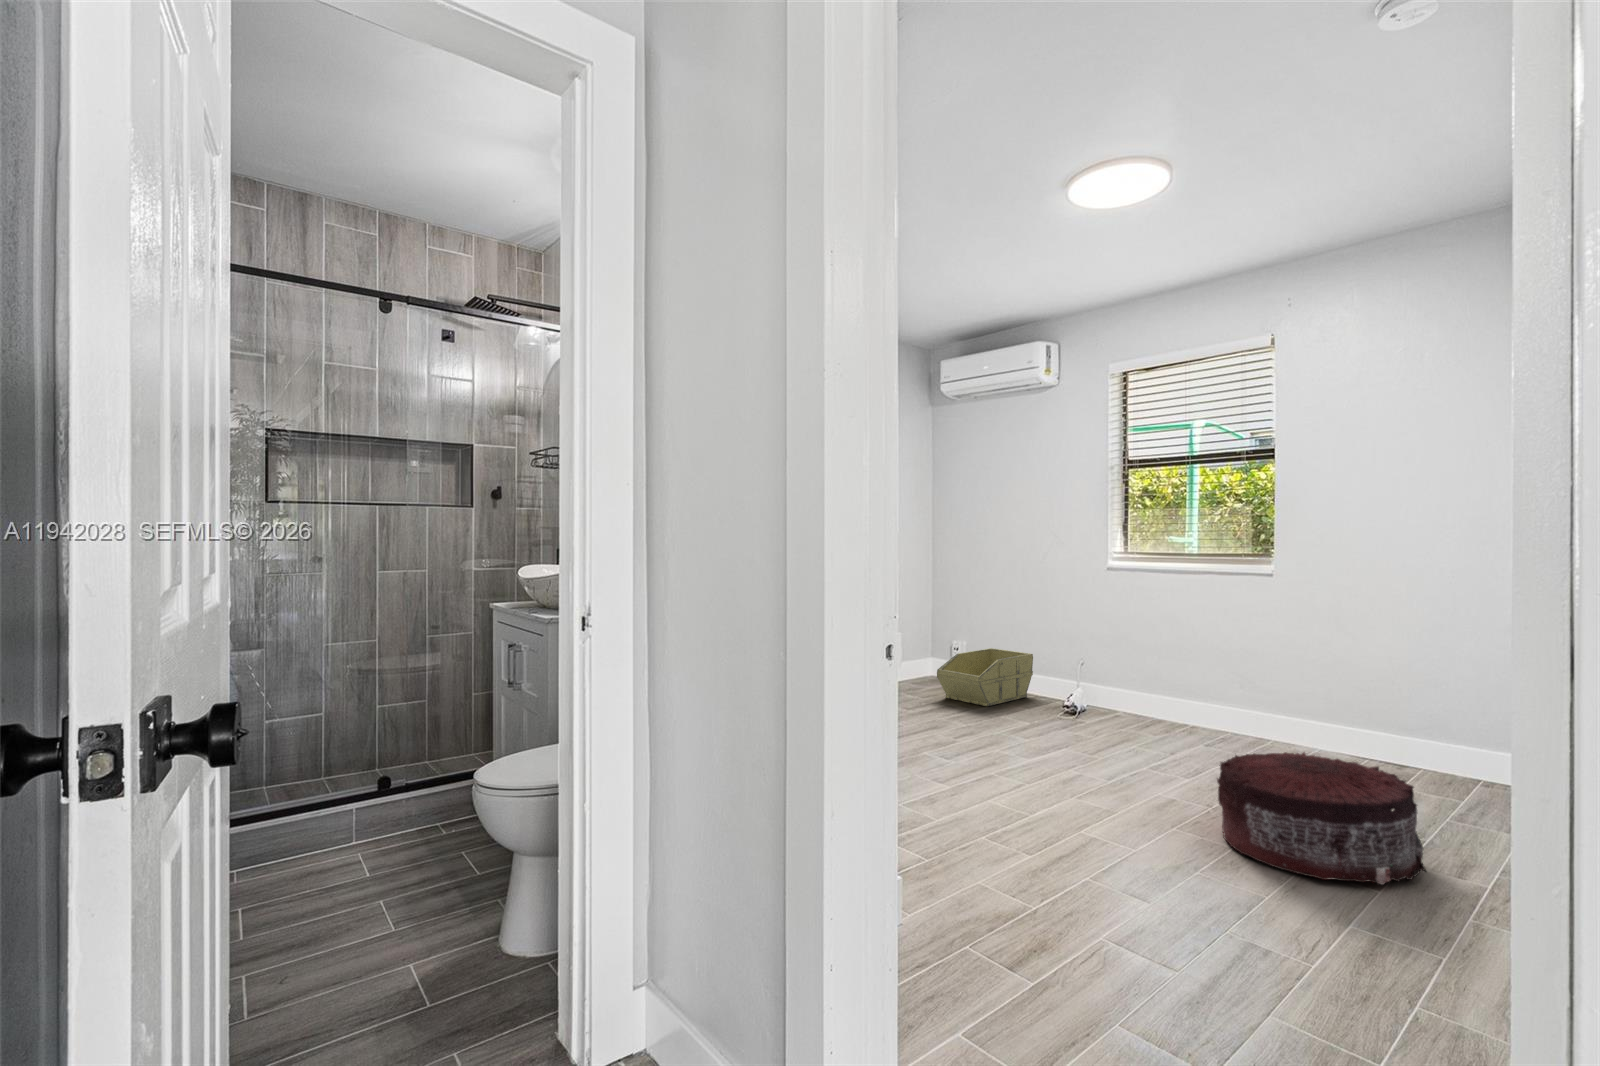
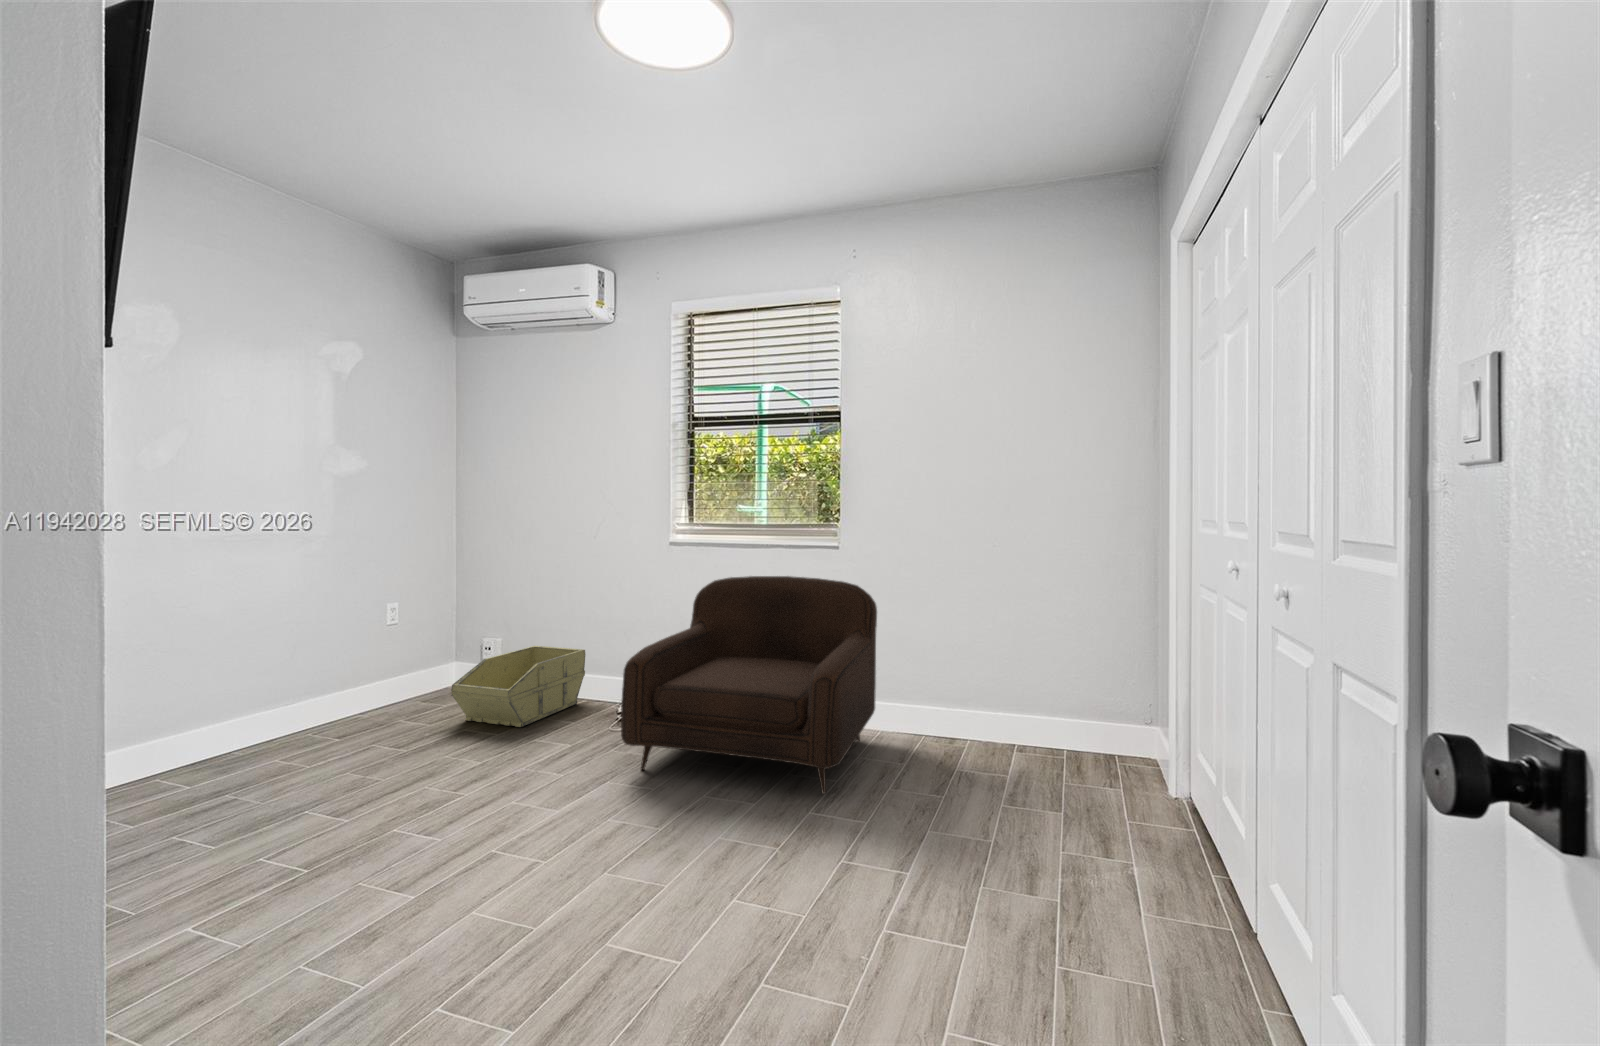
armchair: none [1070,598,1314,779] -> present [621,576,877,794]
pouf: present [1217,752,1426,884] -> none [802,770,1036,982]

